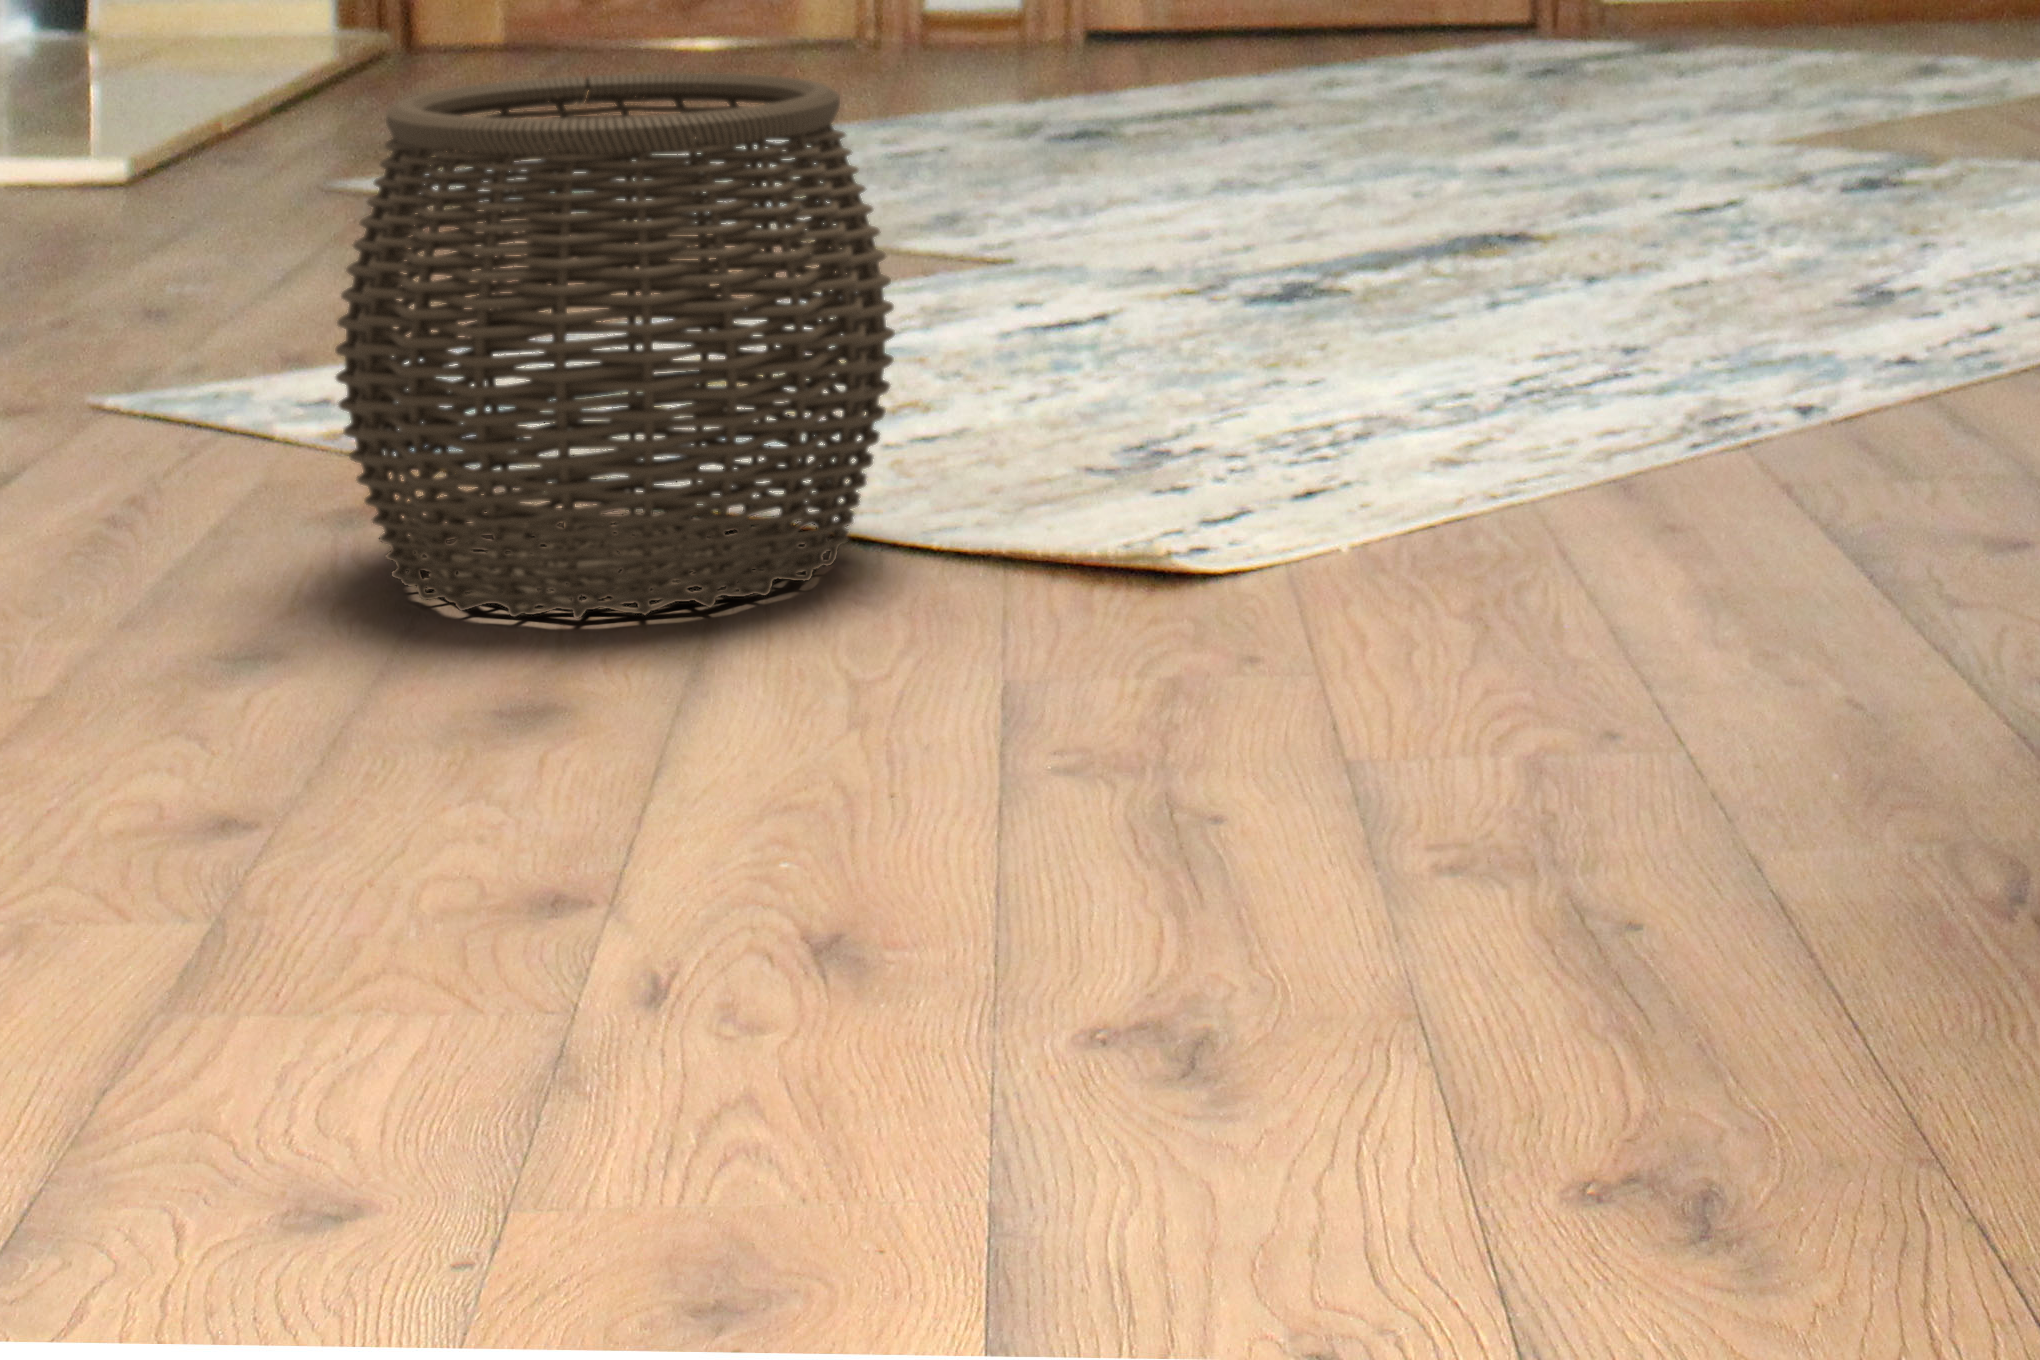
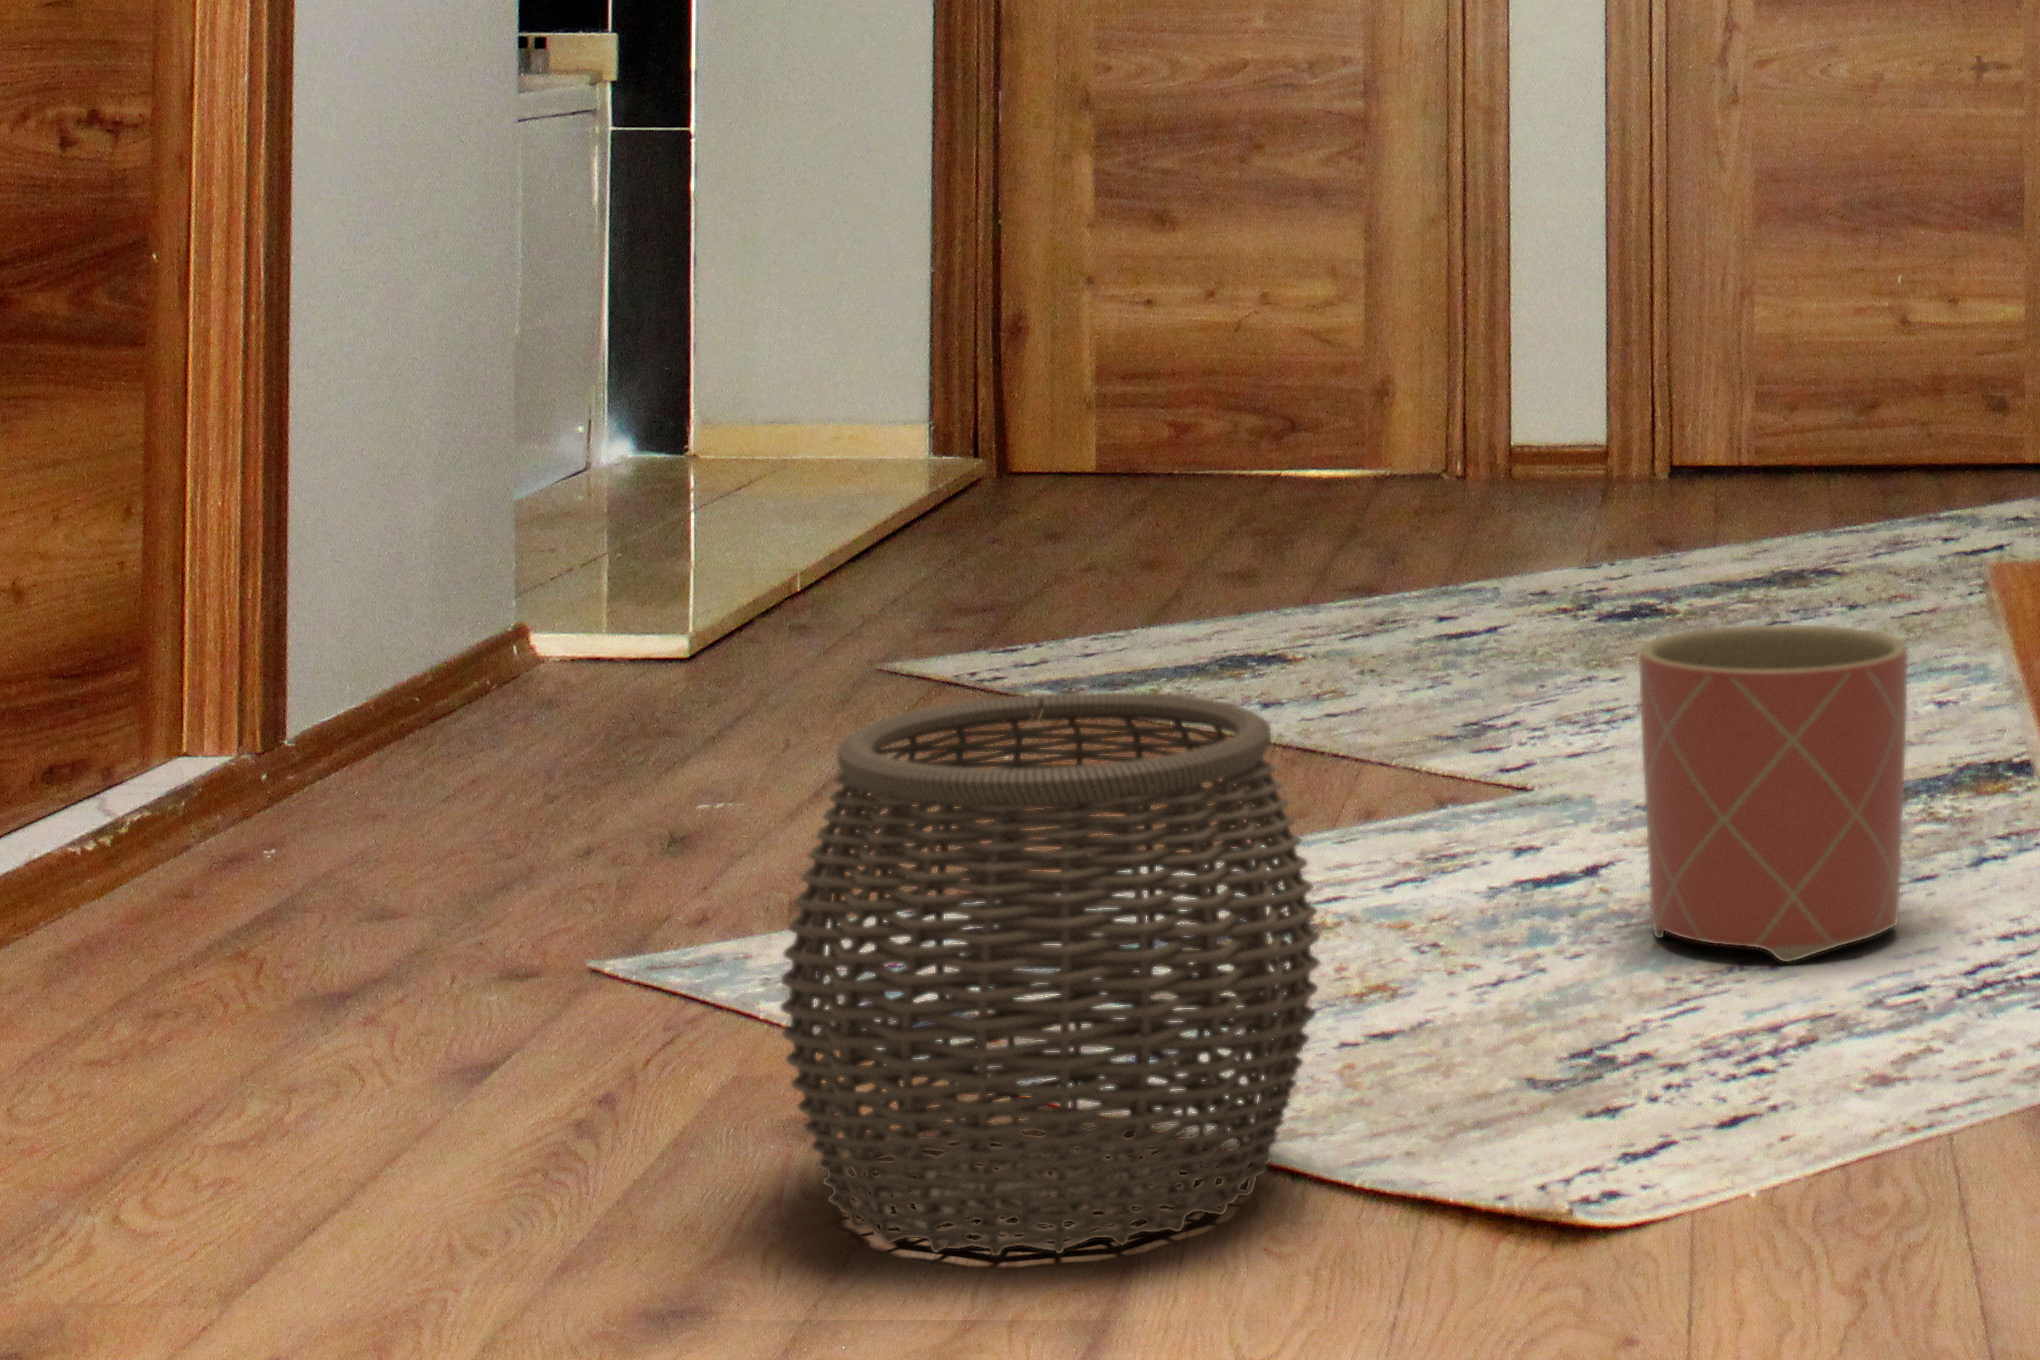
planter: none [1164,58,1438,378] -> present [1639,625,1908,962]

